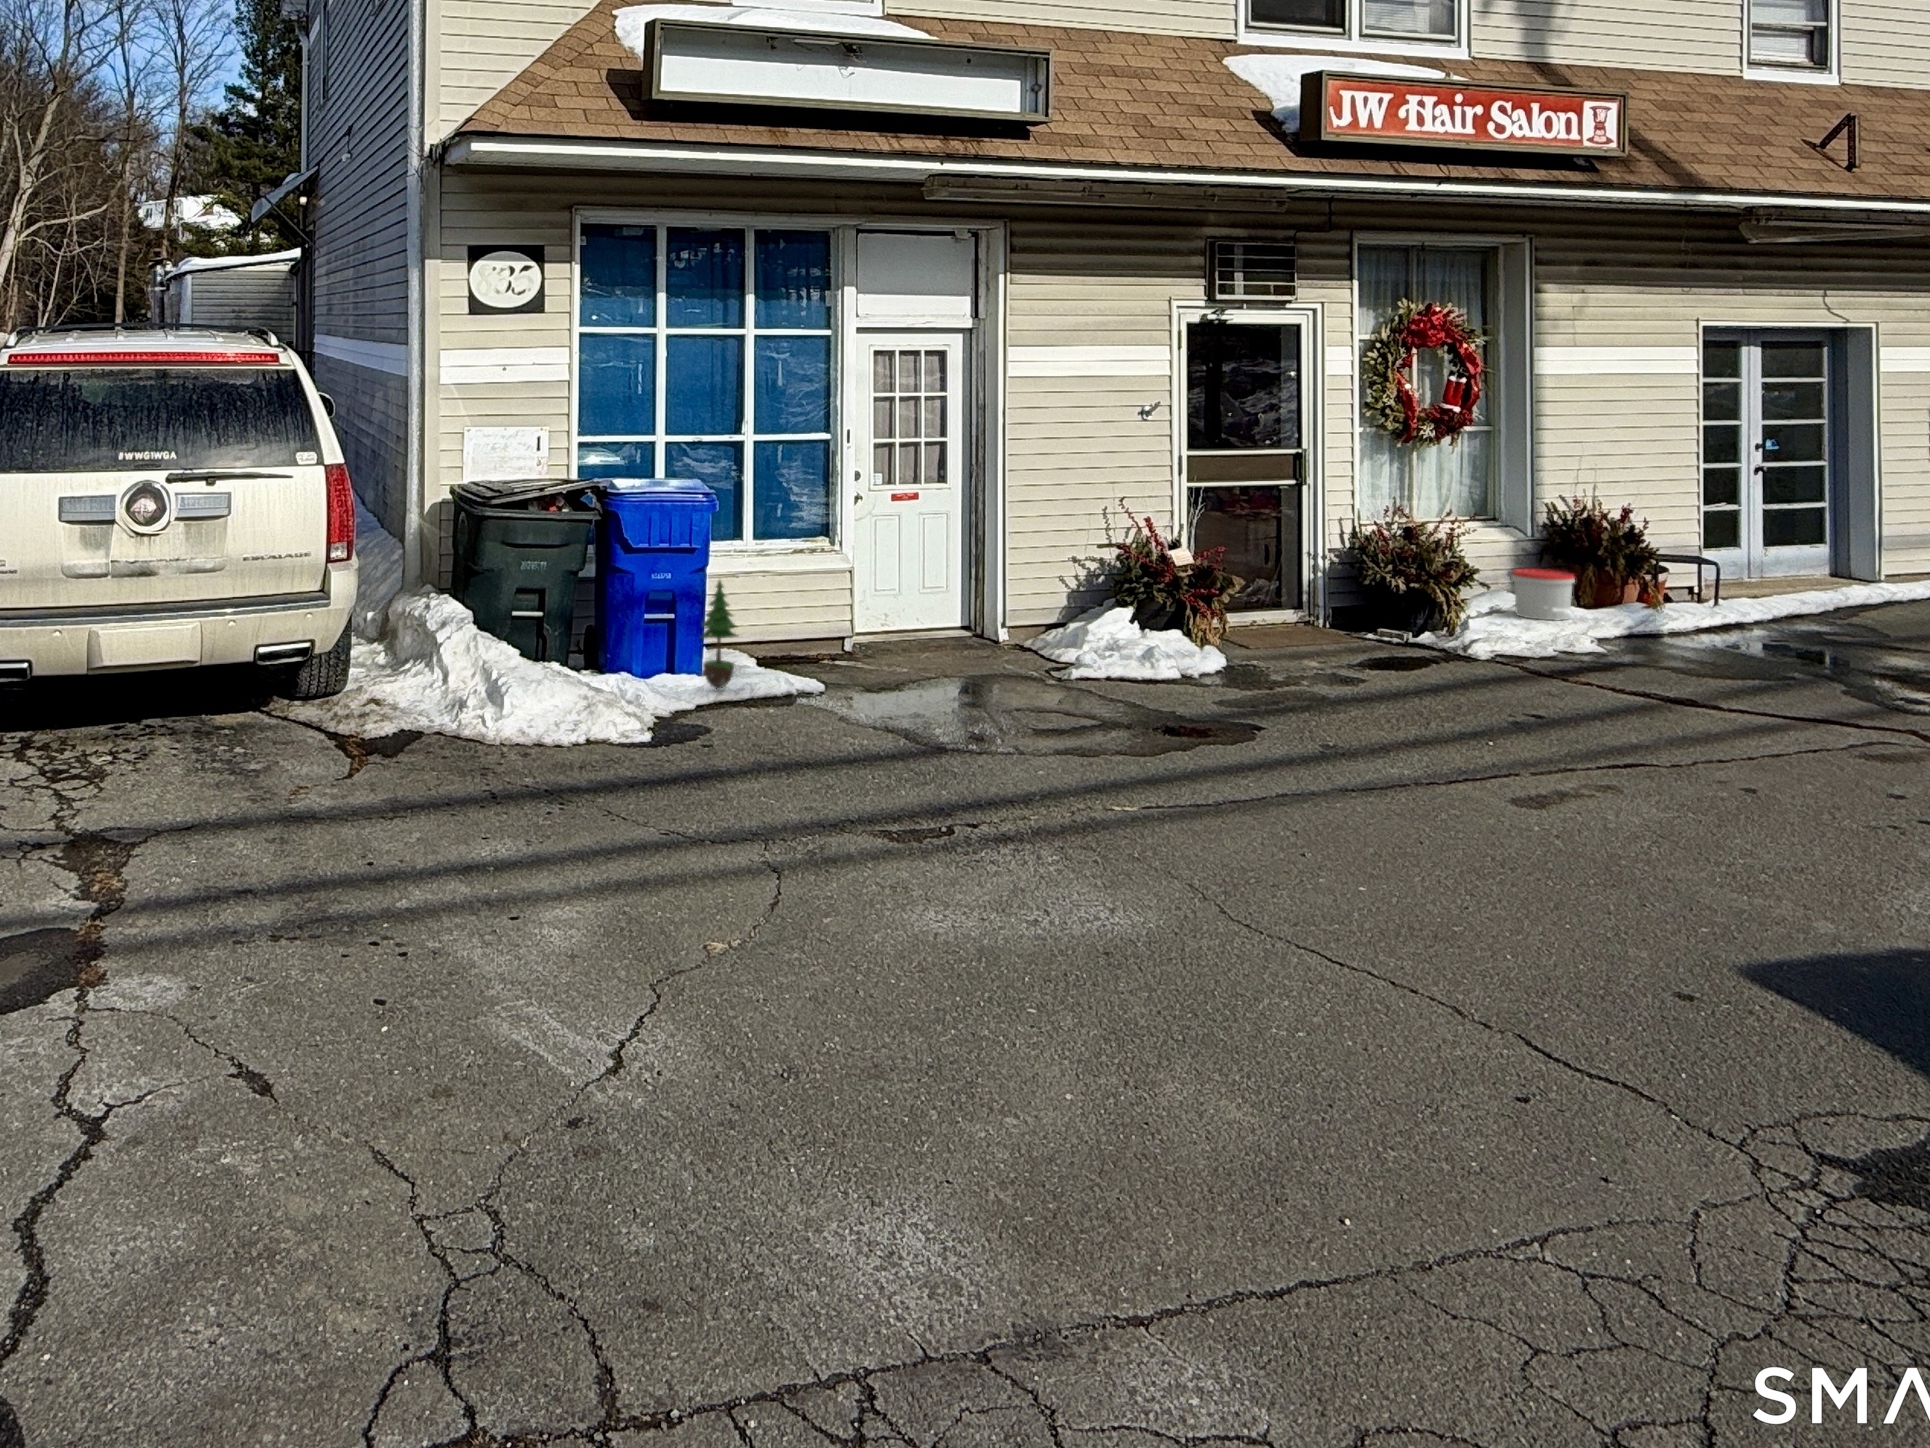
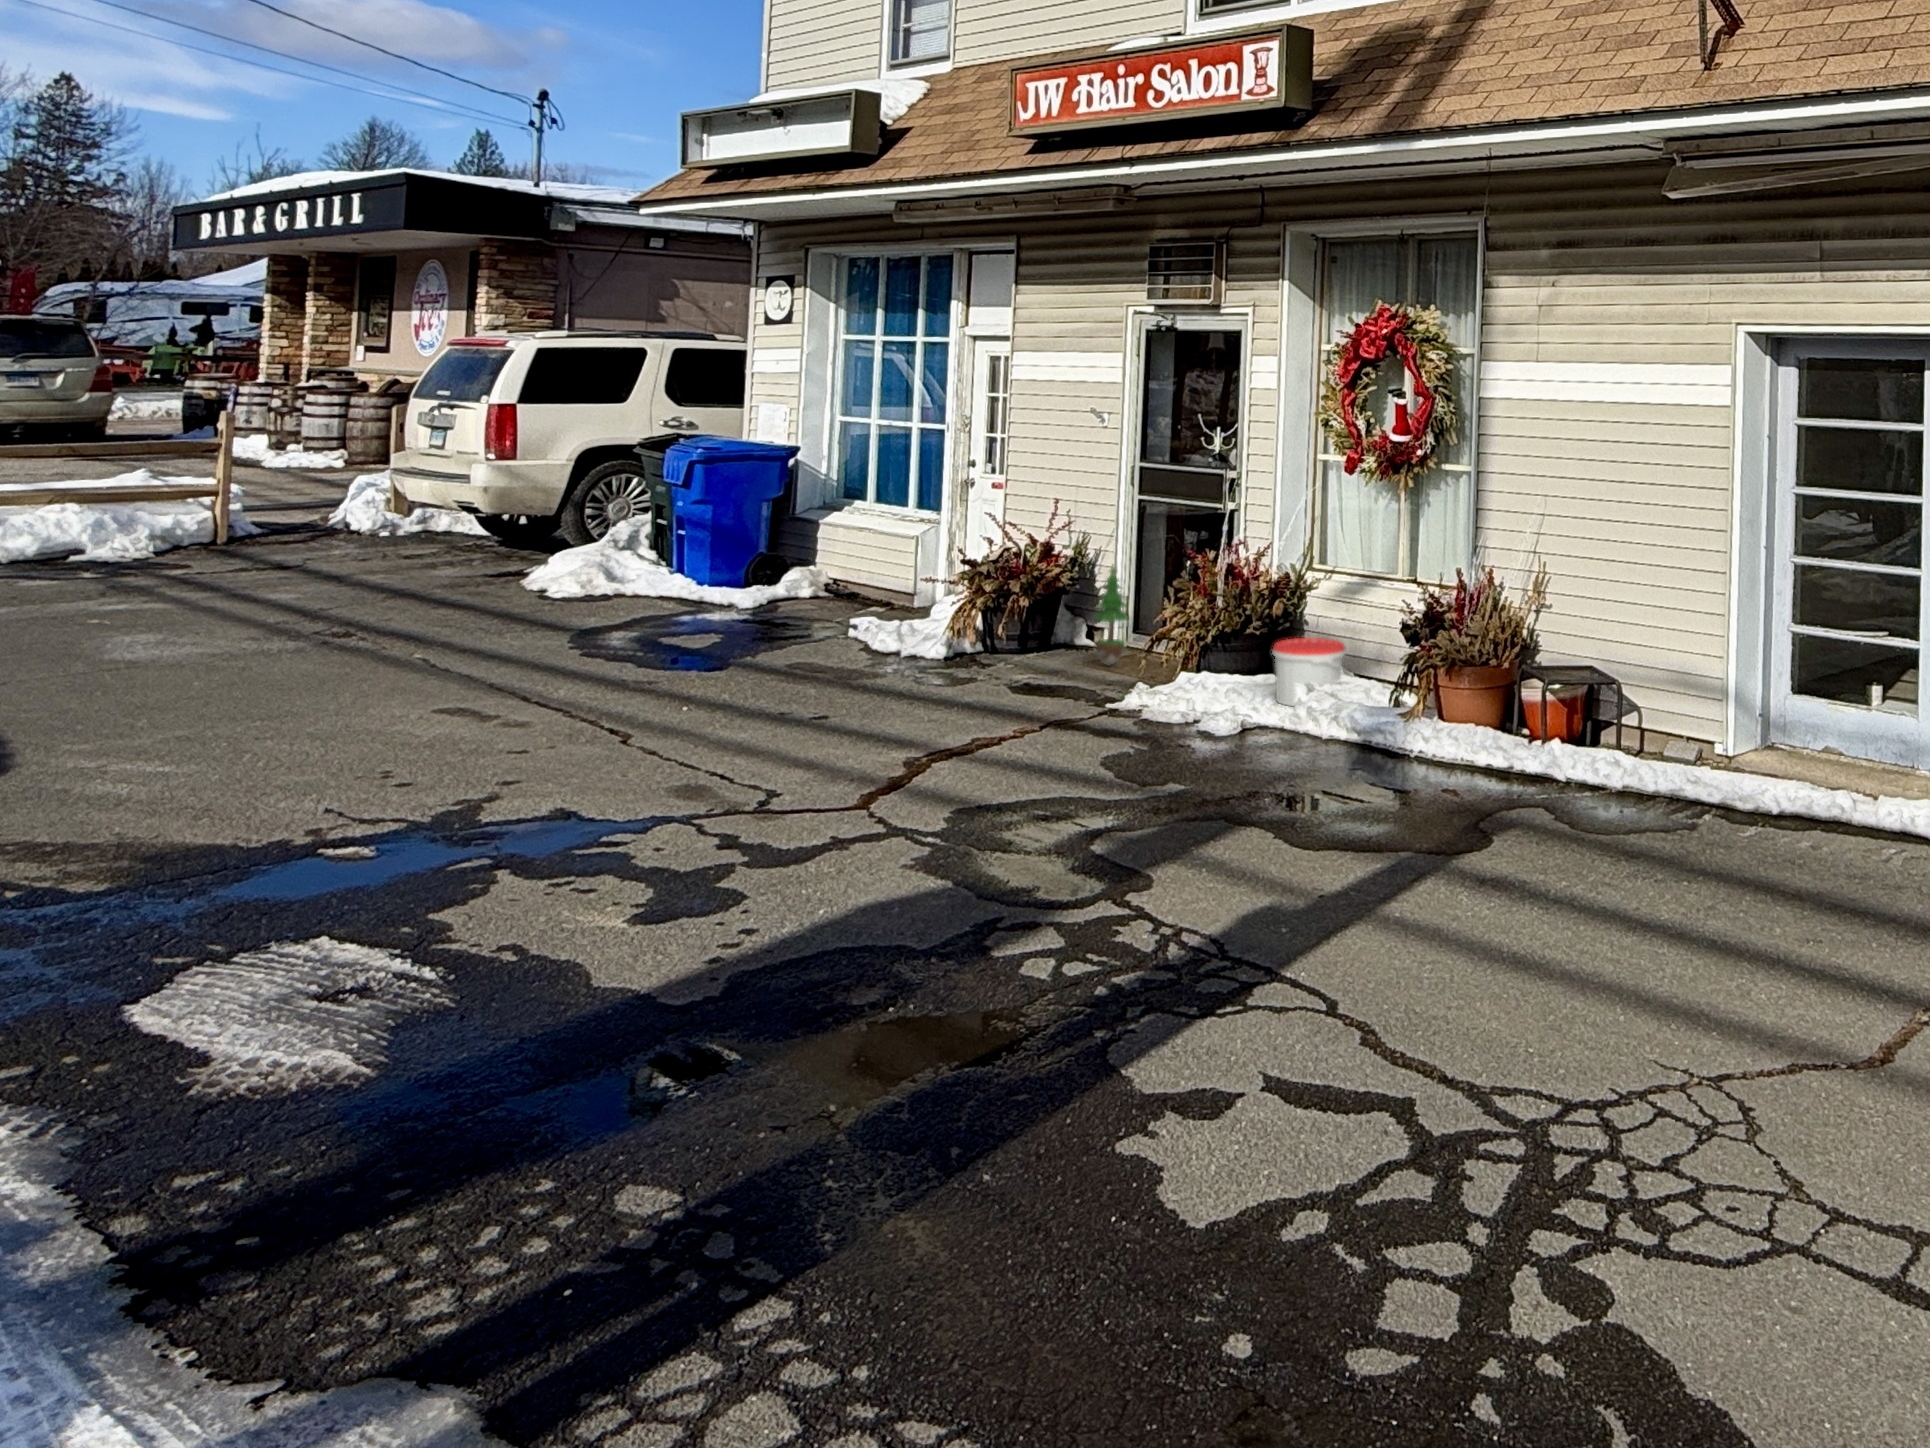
potted tree: present [700,580,737,690] -> present [1094,565,1129,666]

